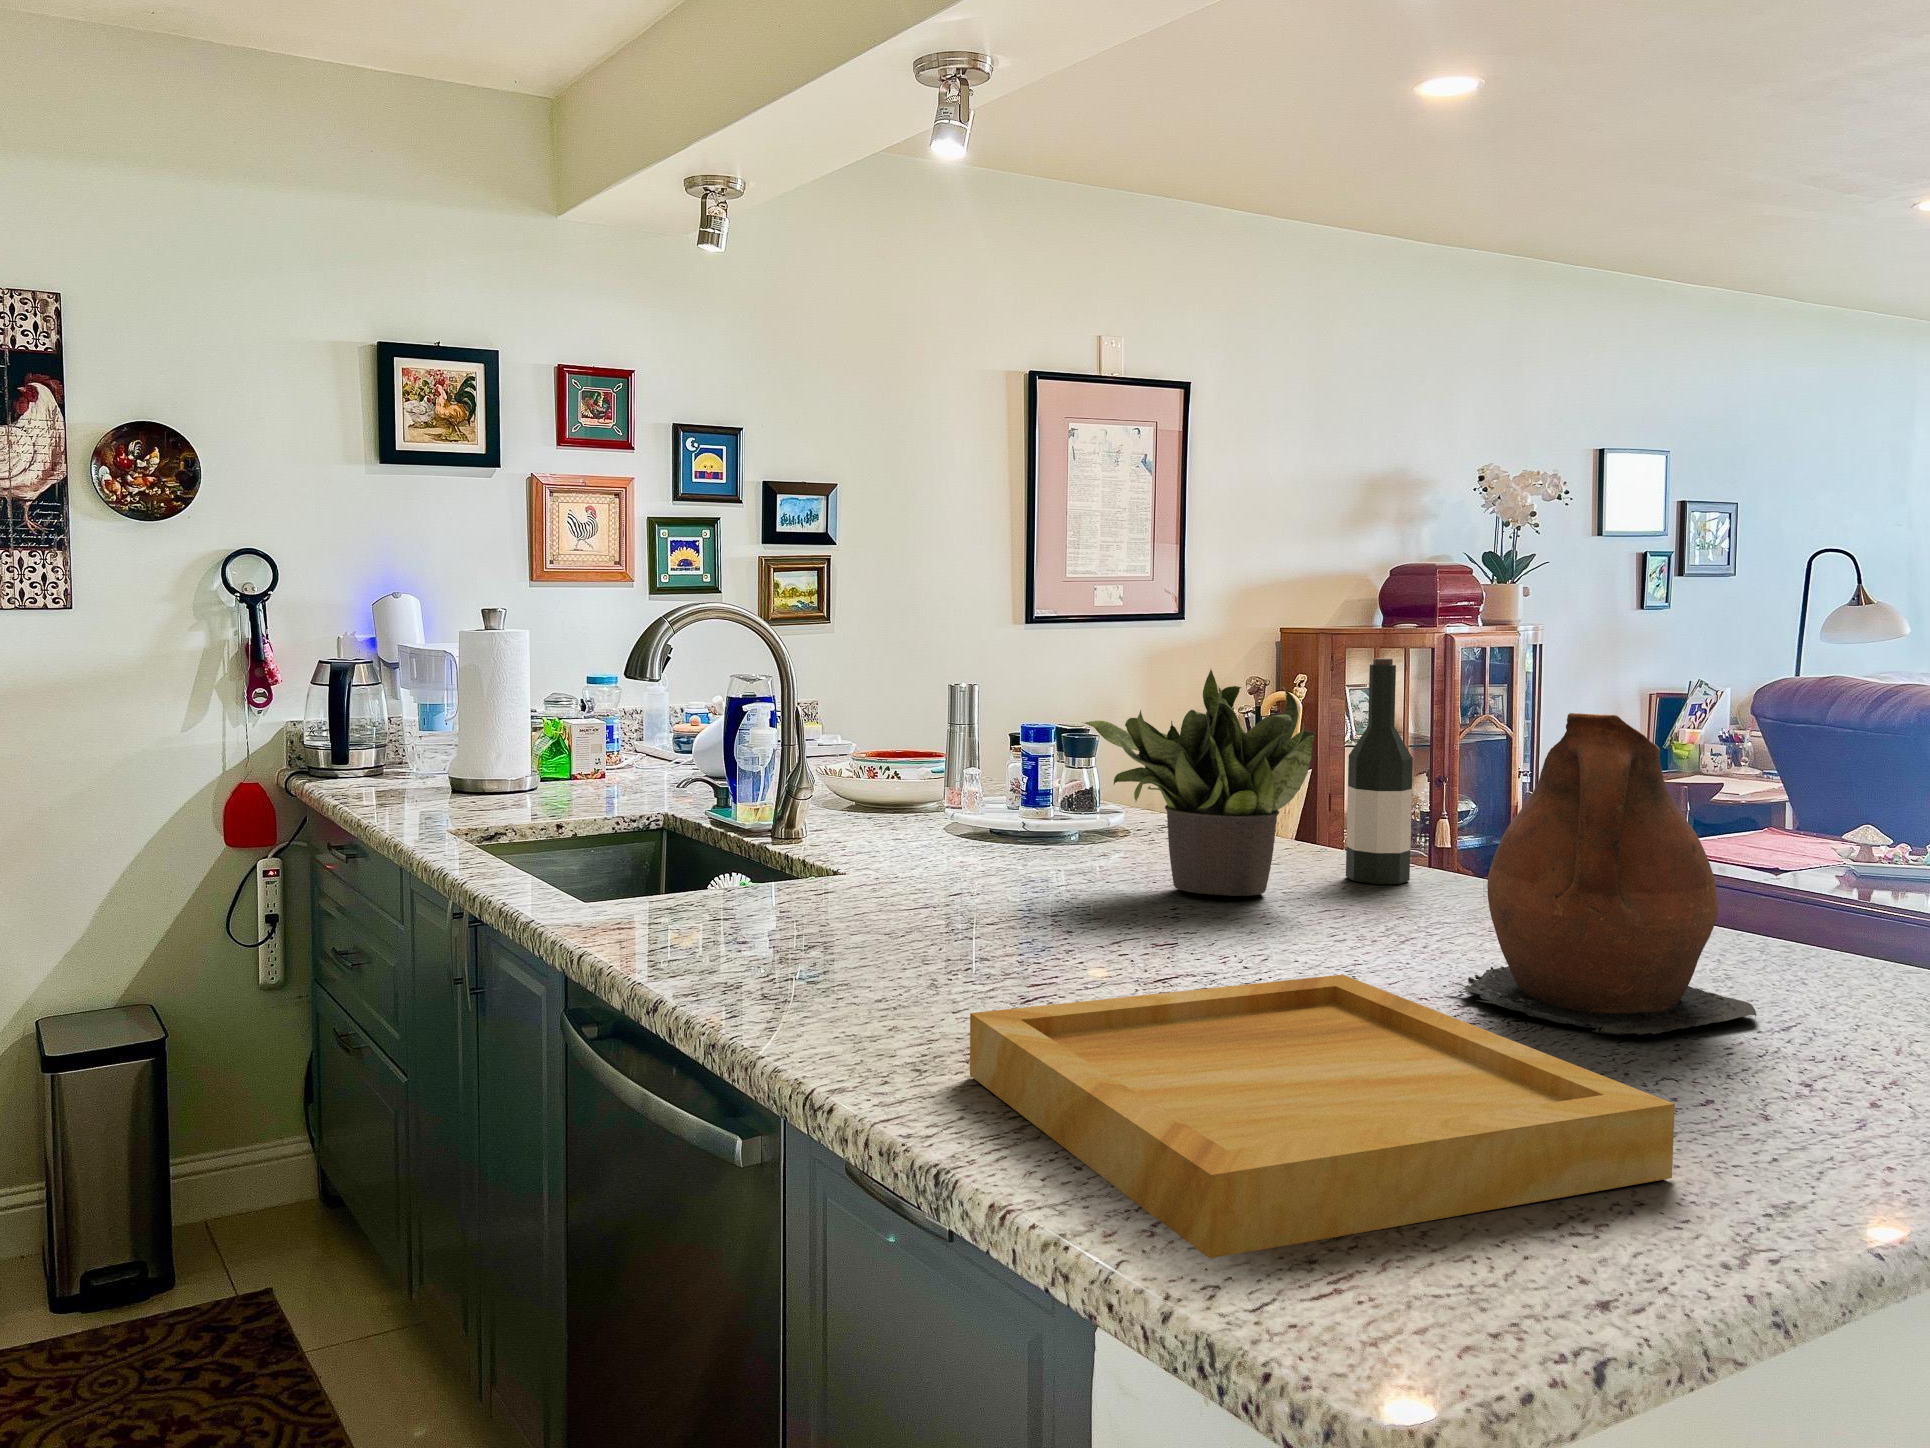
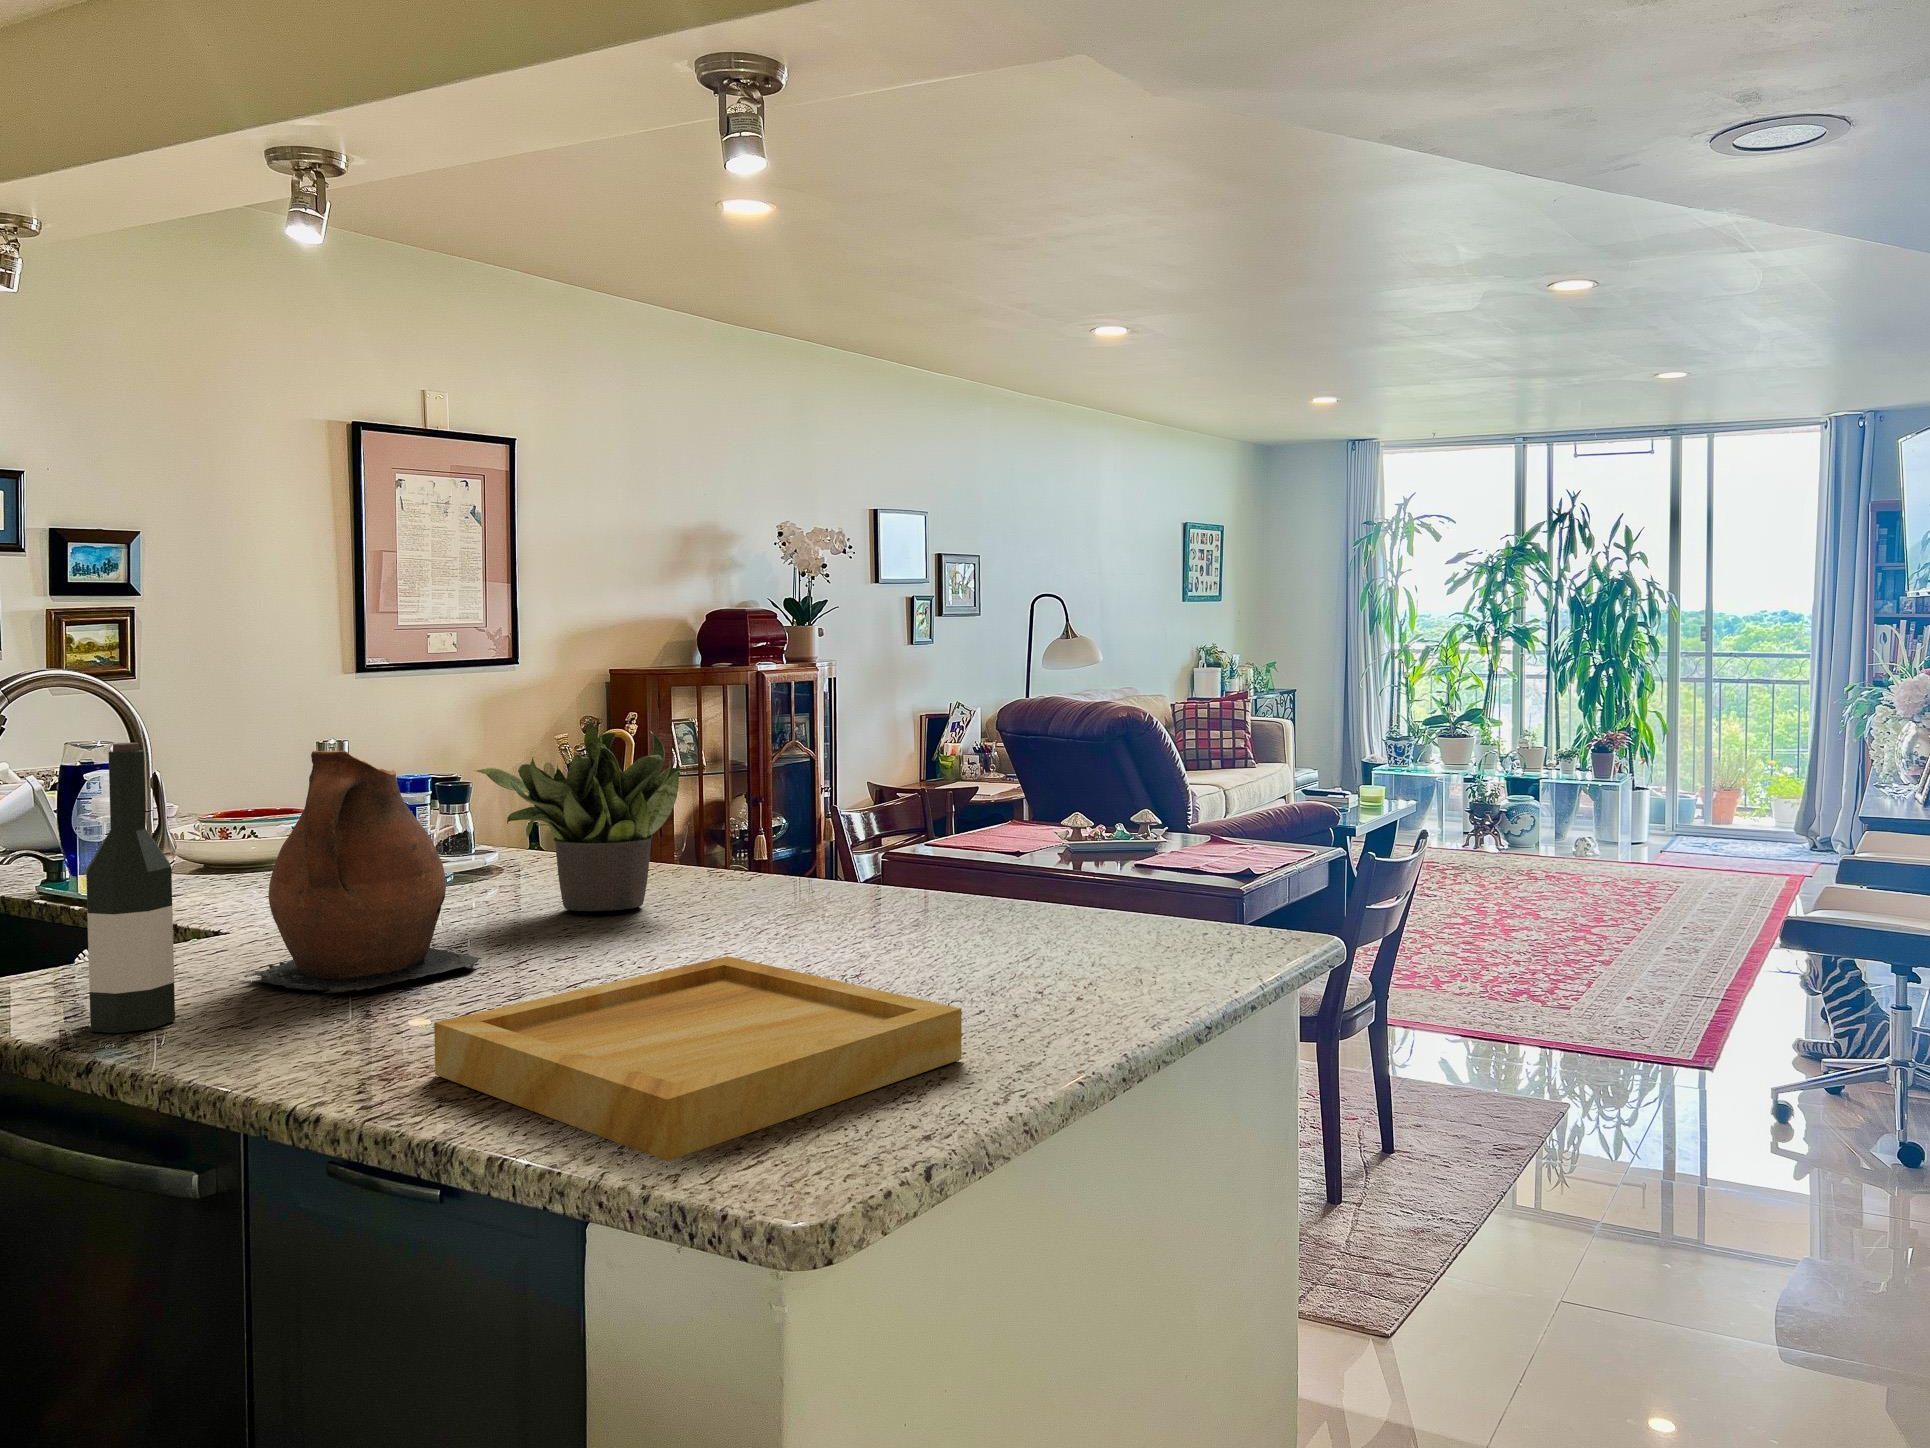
wine bottle: present [1346,658,1413,884] -> present [86,743,175,1033]
ceramic pitcher: present [1449,713,1756,1035] -> present [244,751,479,993]

